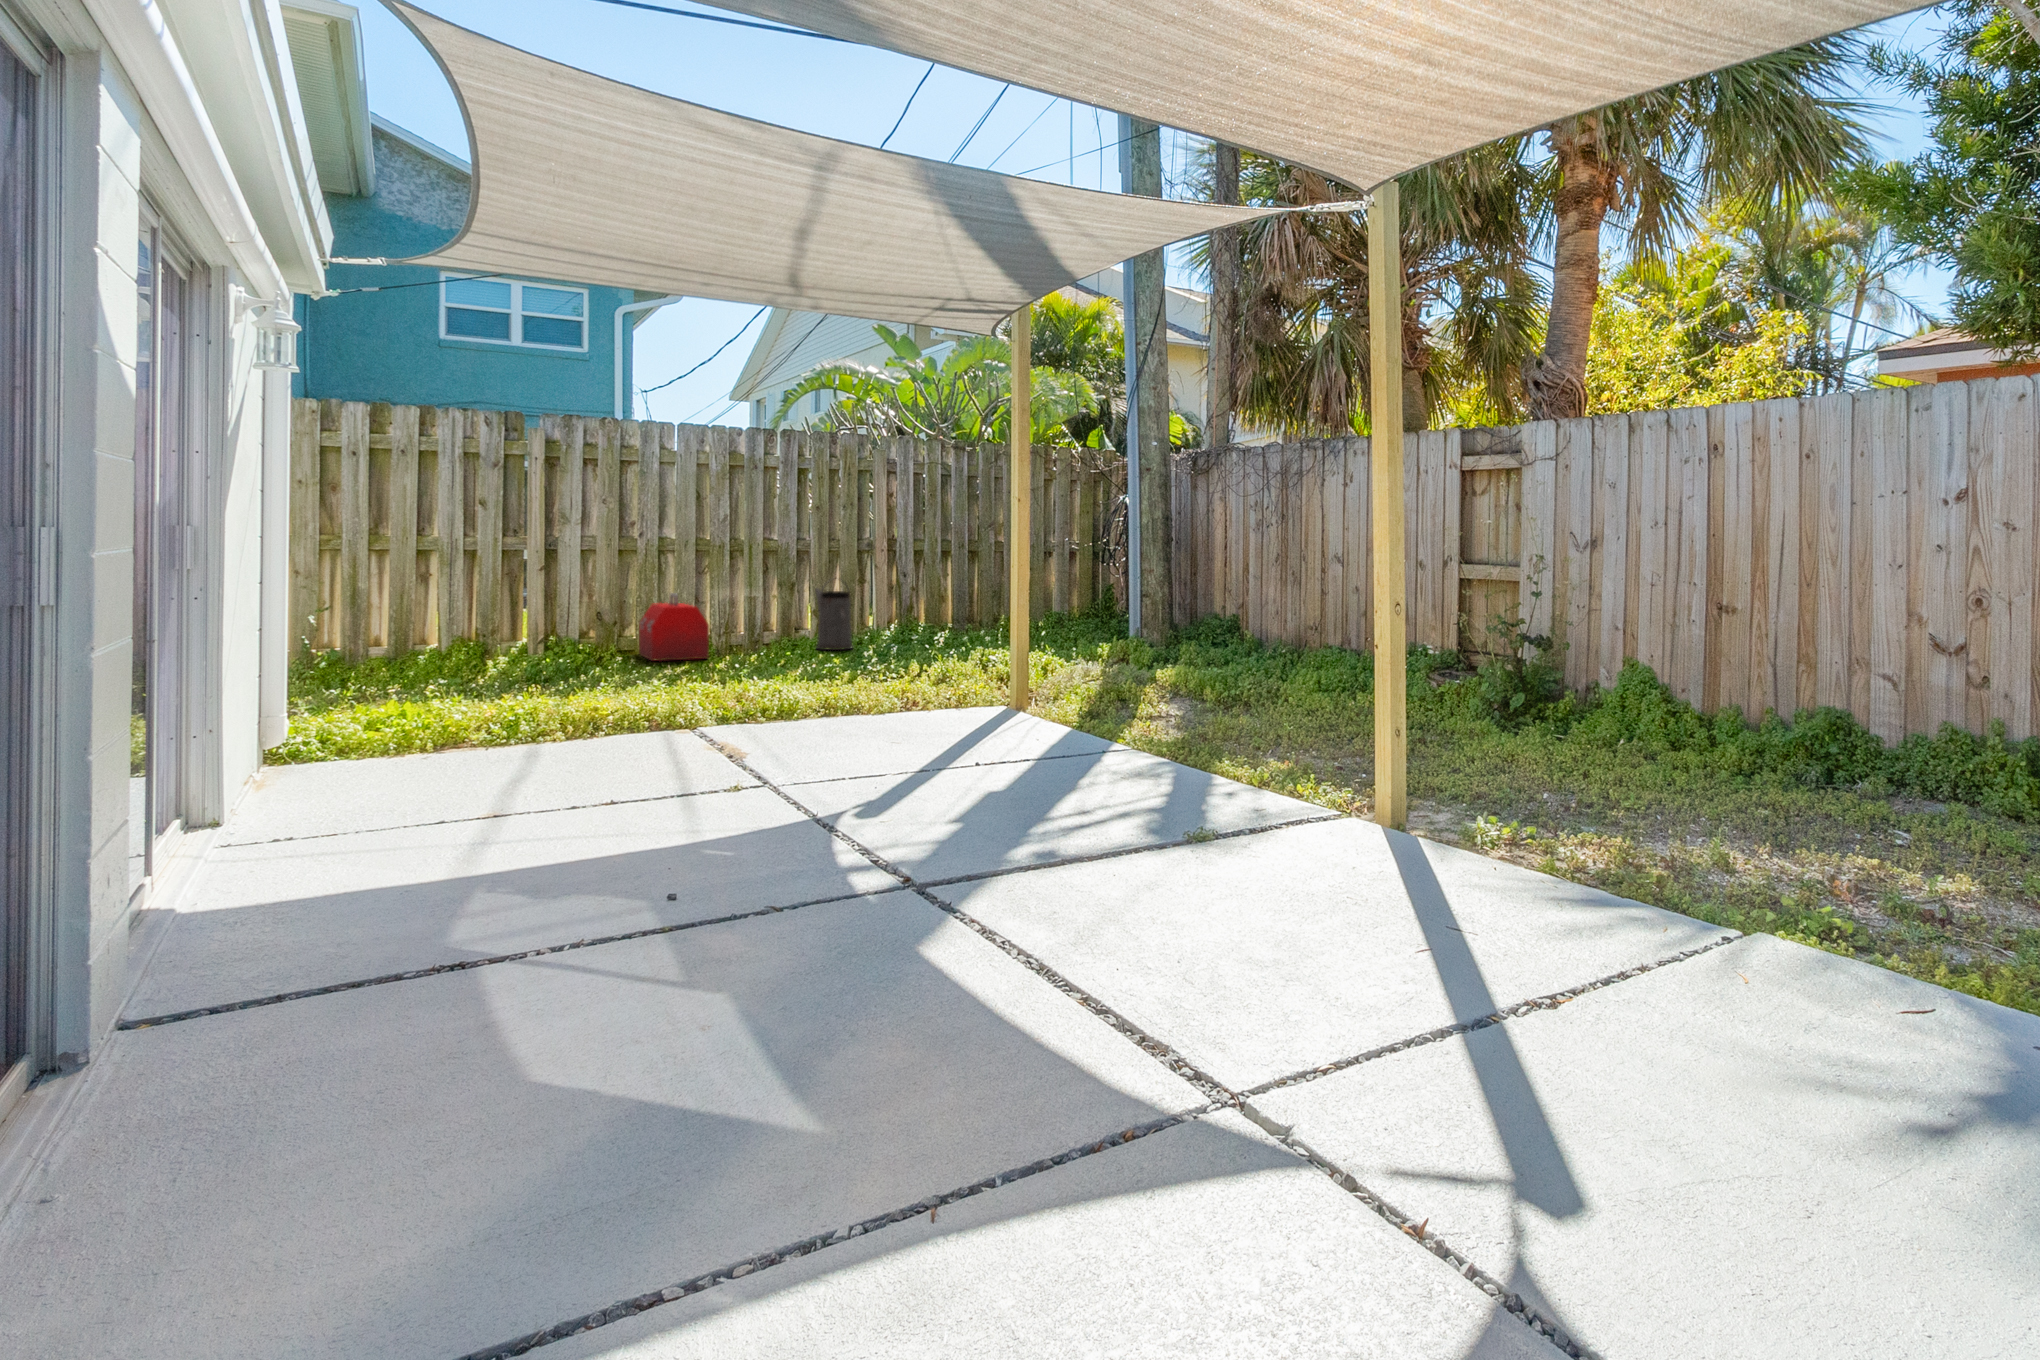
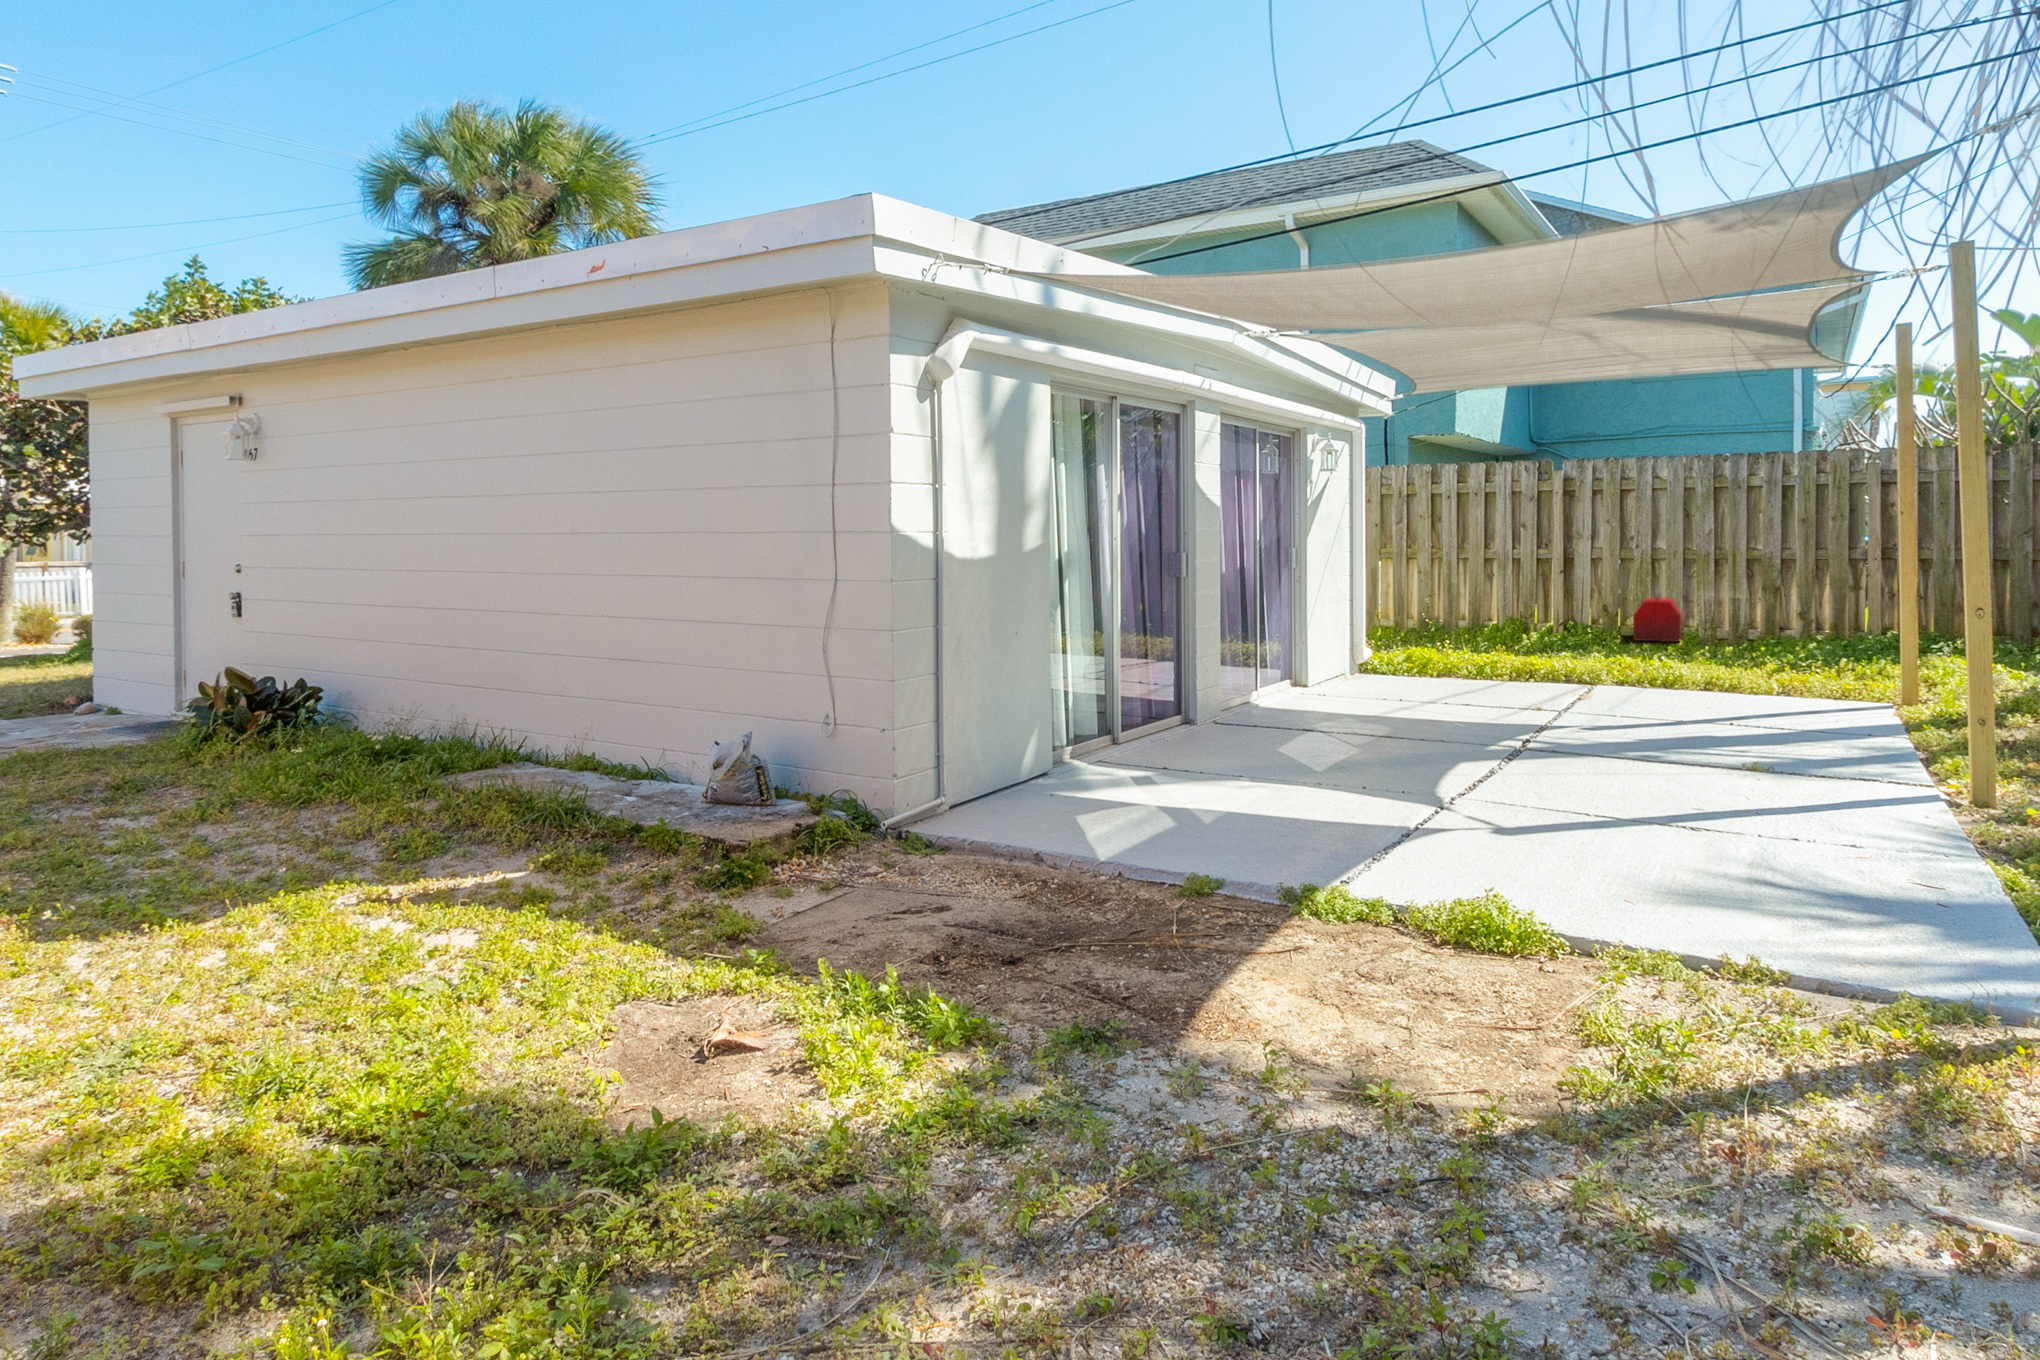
watering can: present [815,579,853,650] -> none [1790,581,1829,643]

